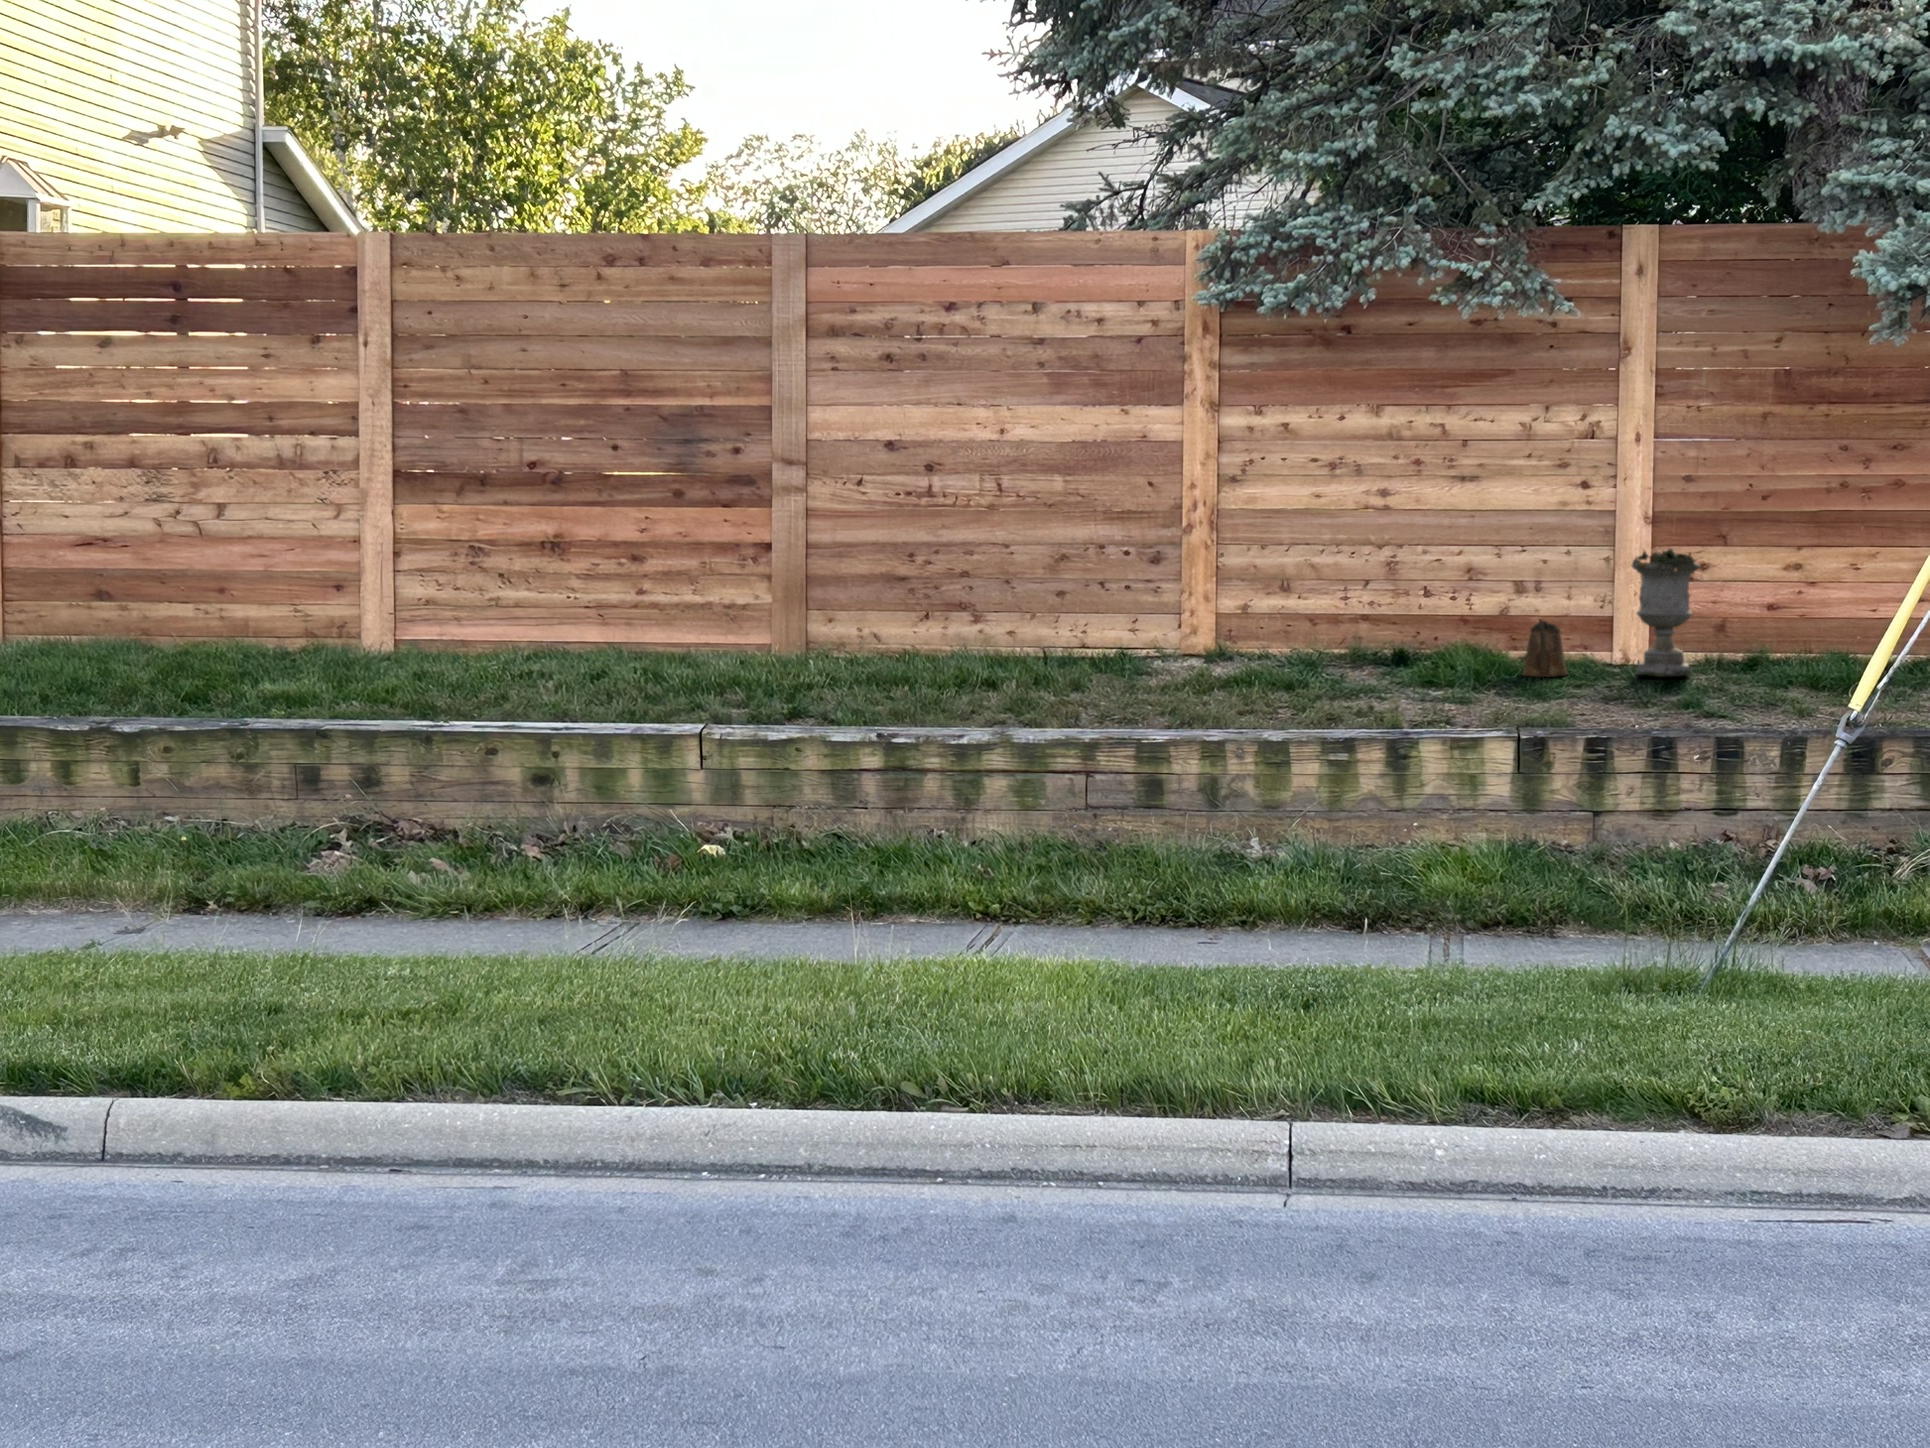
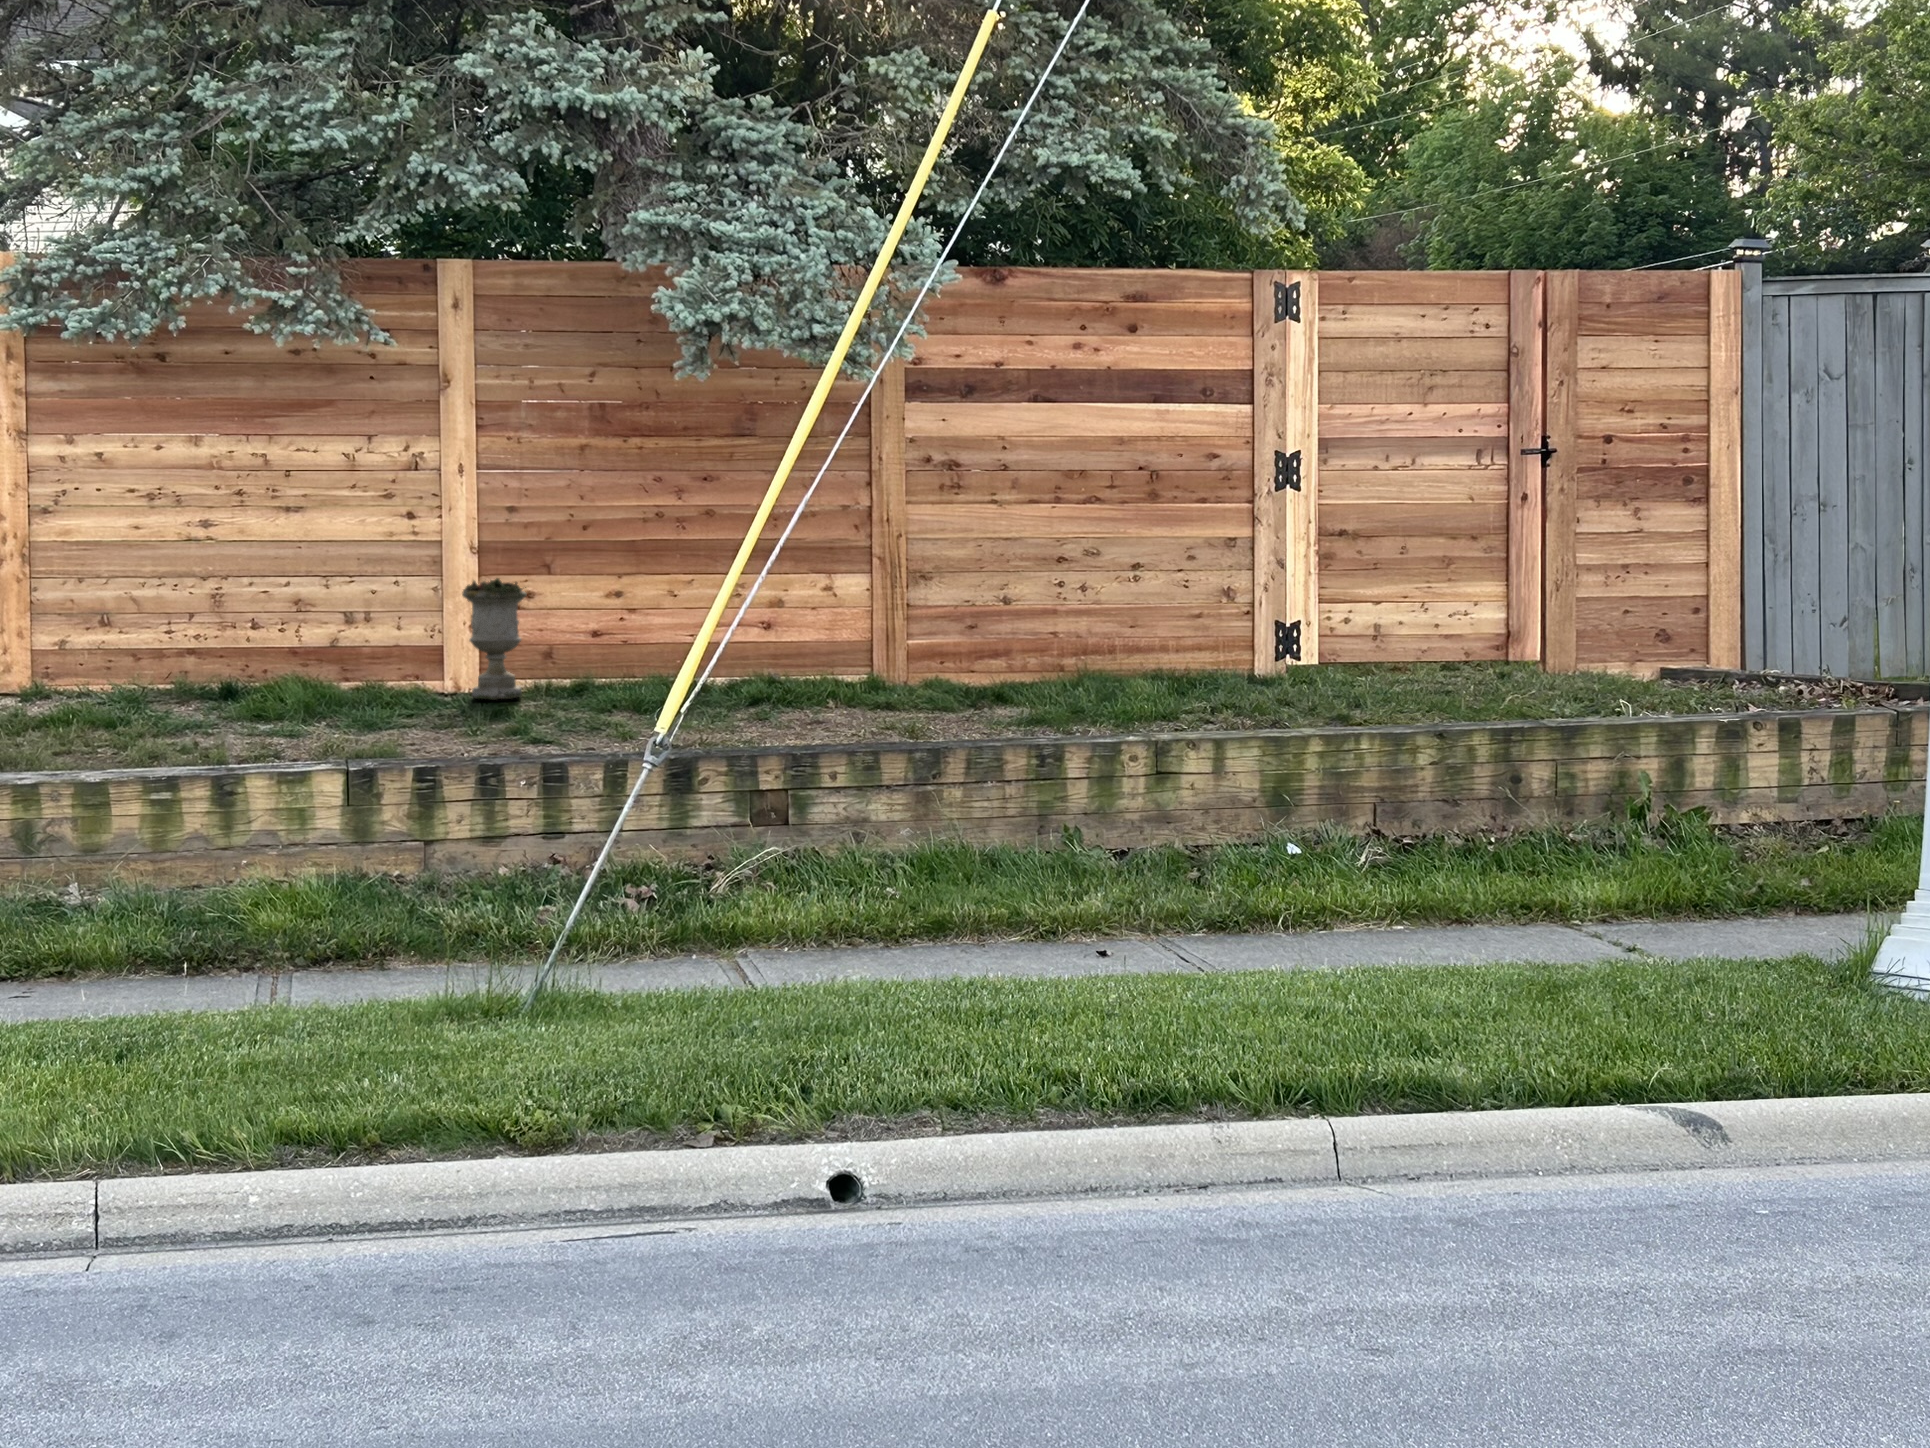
watering can: present [1523,619,1568,677] -> none [360,647,407,703]

